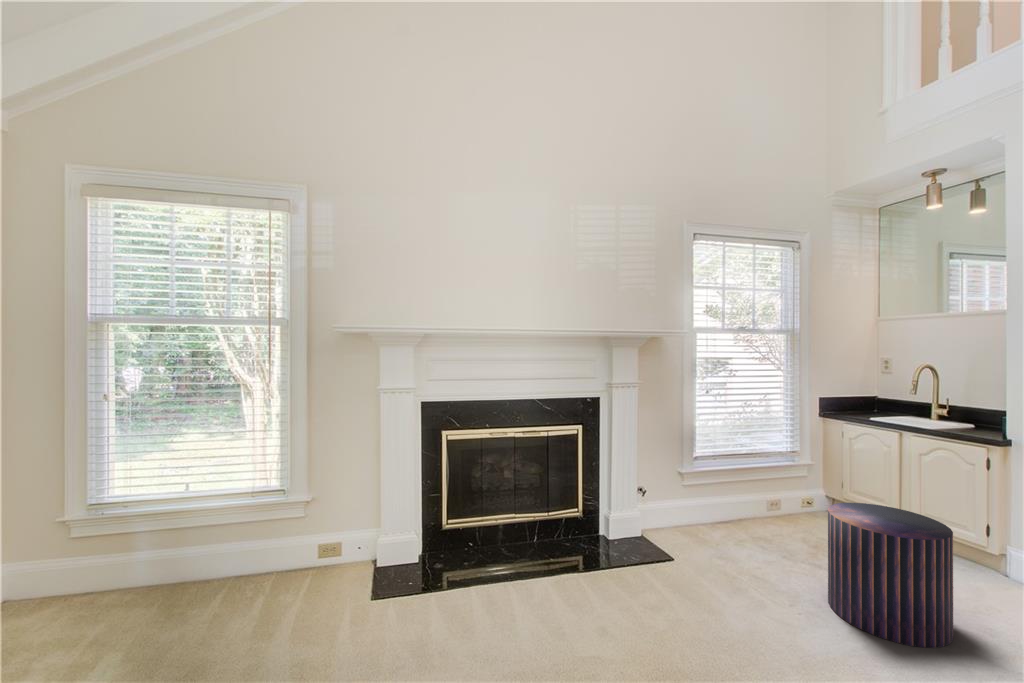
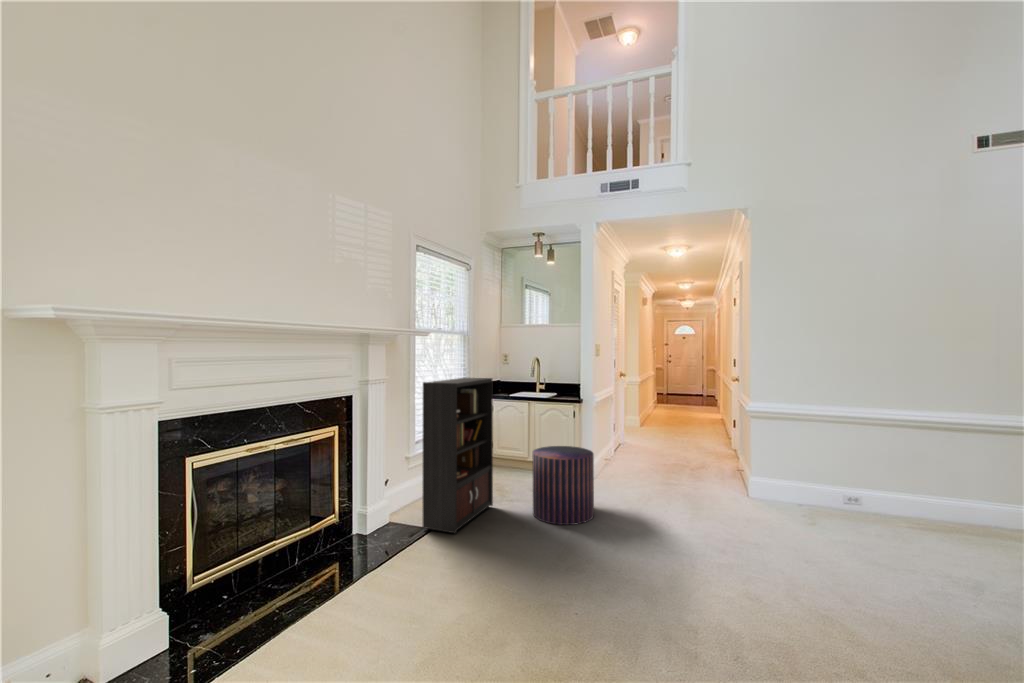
bookcase: none [666,388,780,574] -> present [423,378,493,533]

